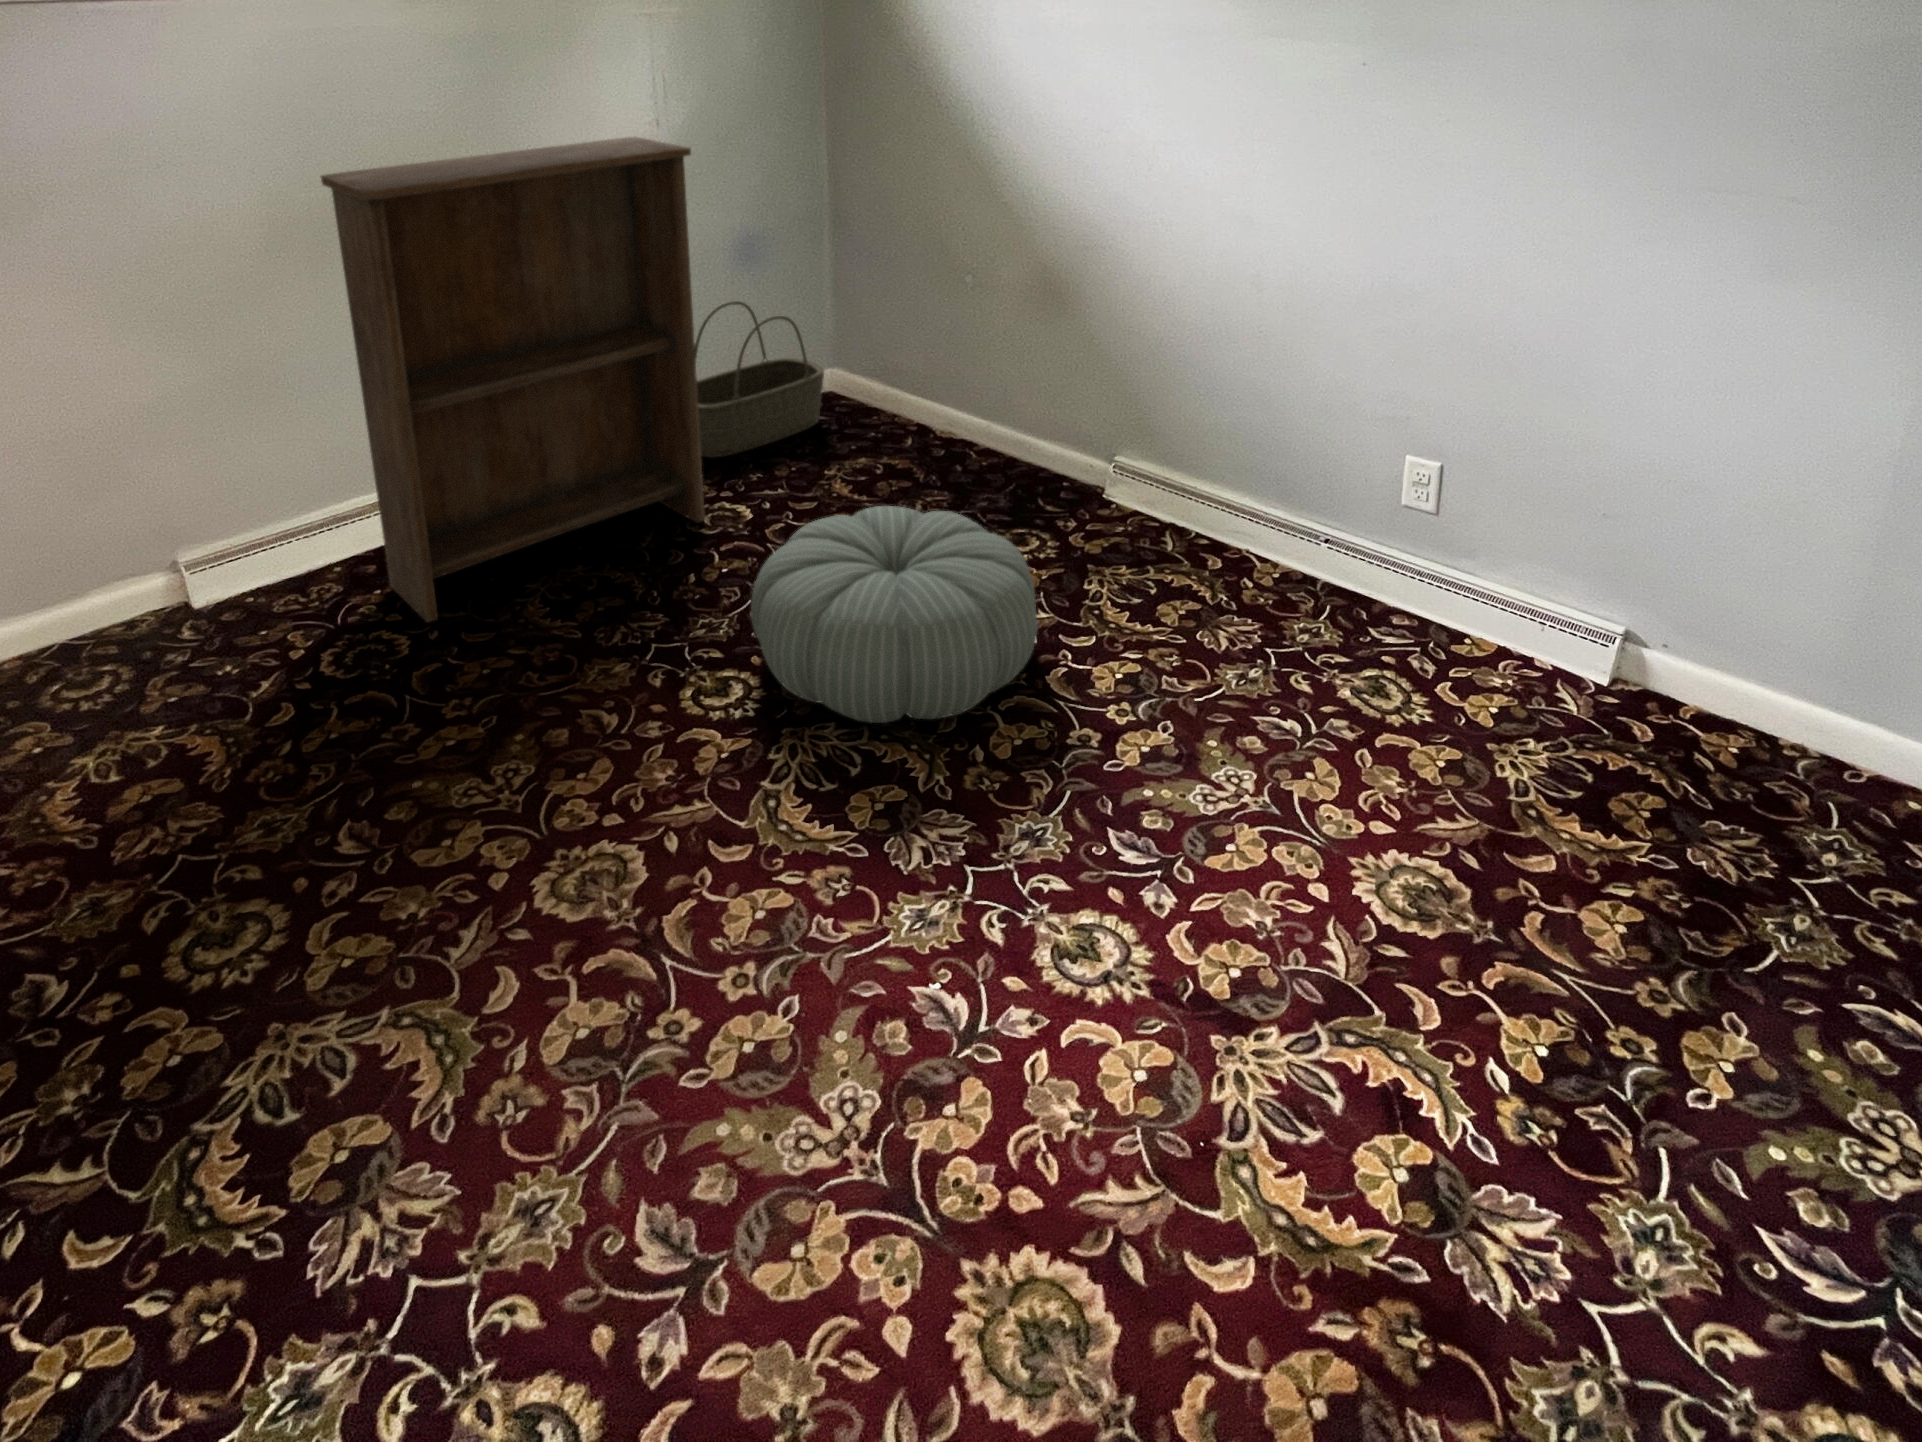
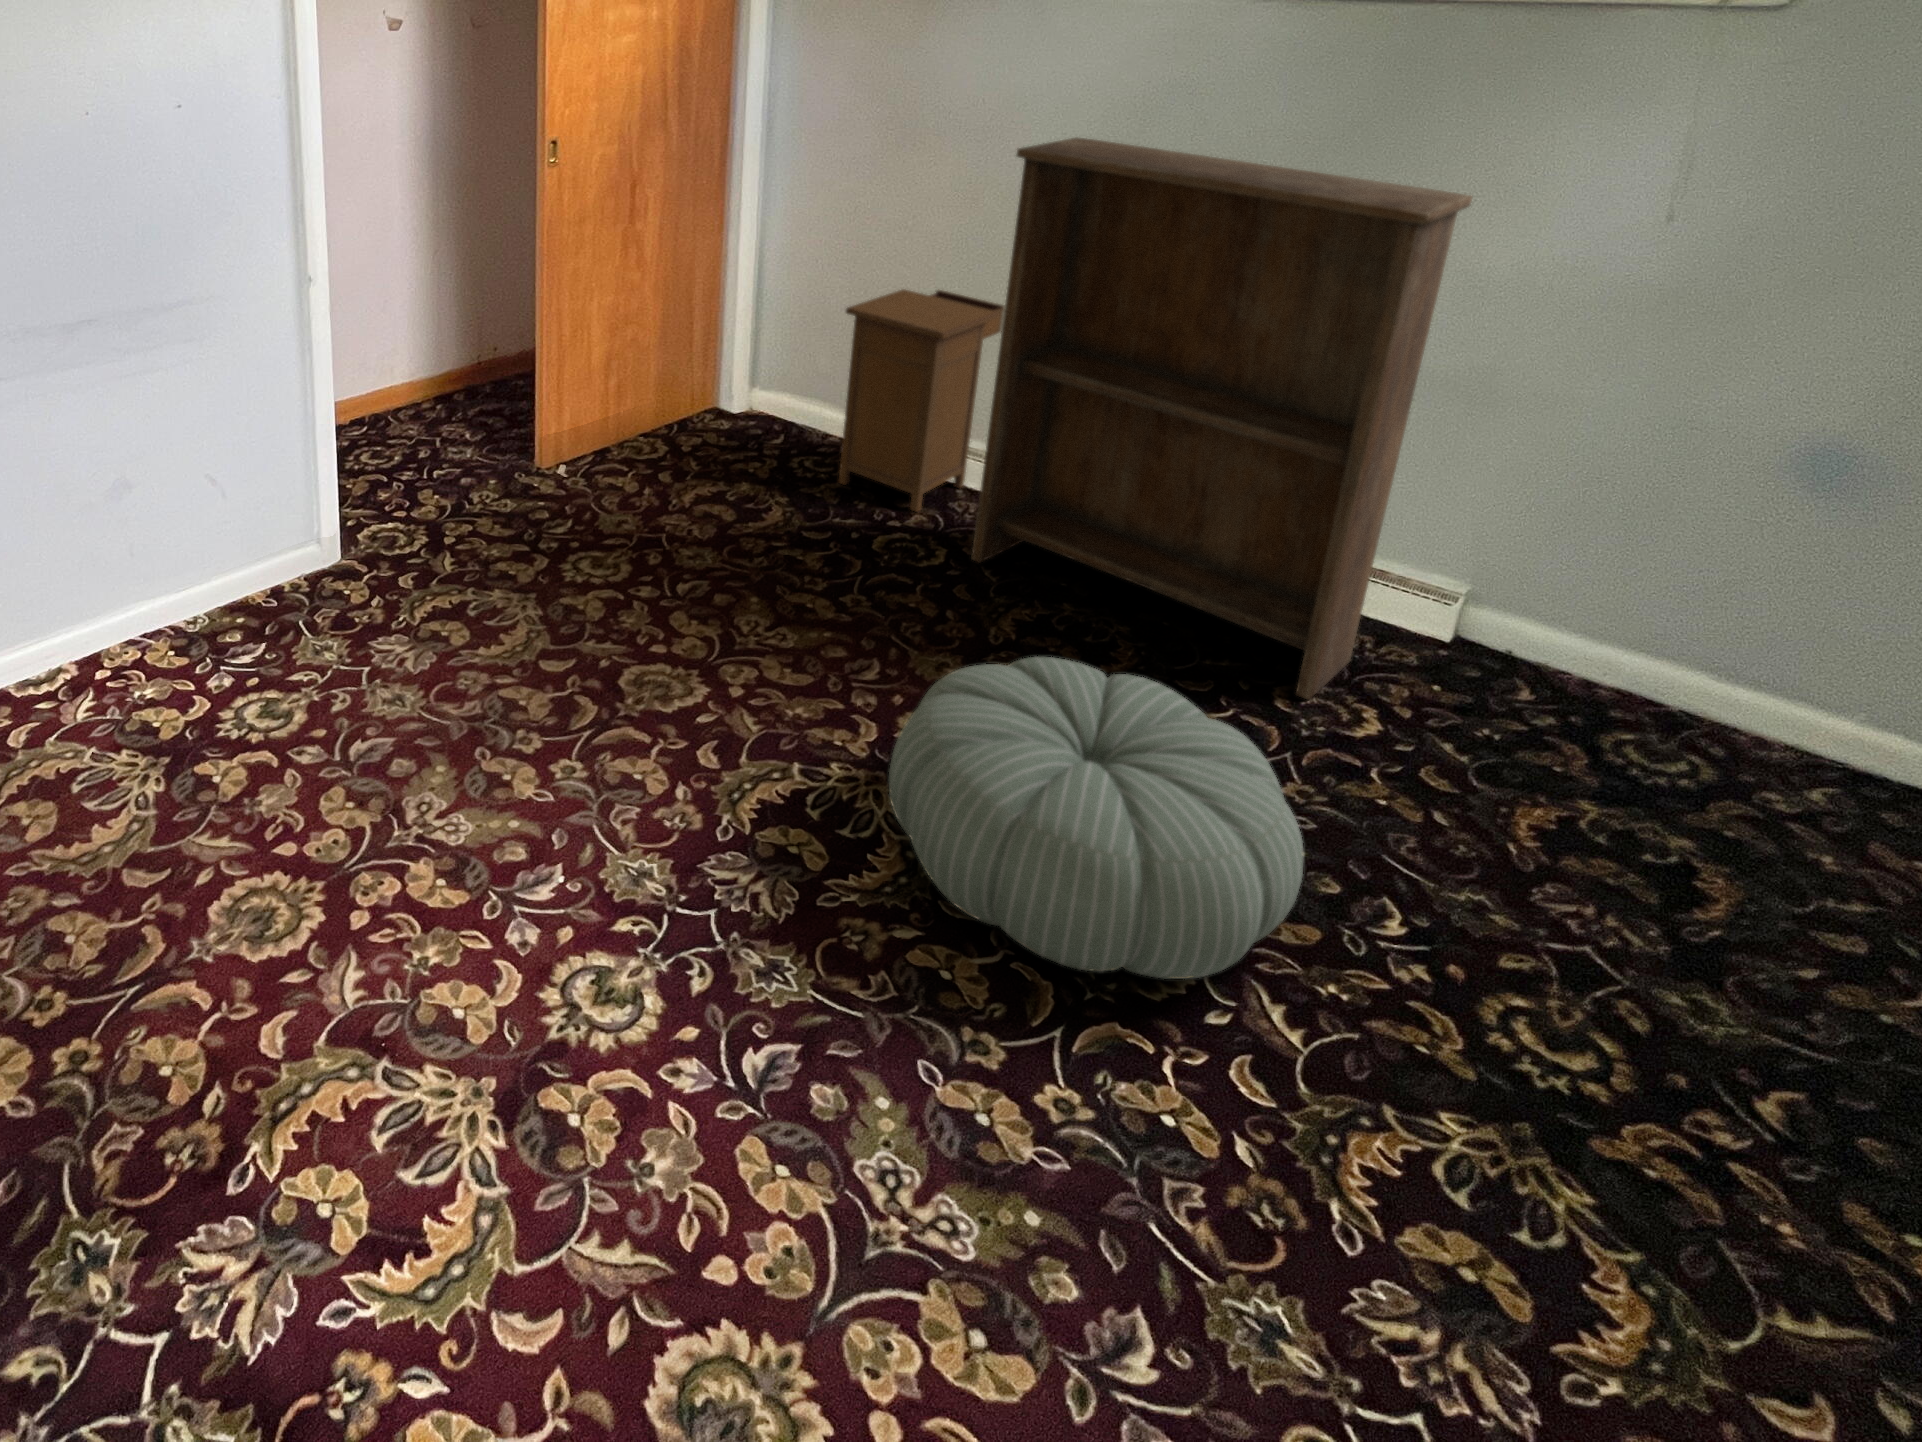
basket: present [695,301,824,458] -> none [1490,520,1846,794]
nightstand: none [85,398,295,688] -> present [839,289,1005,512]

